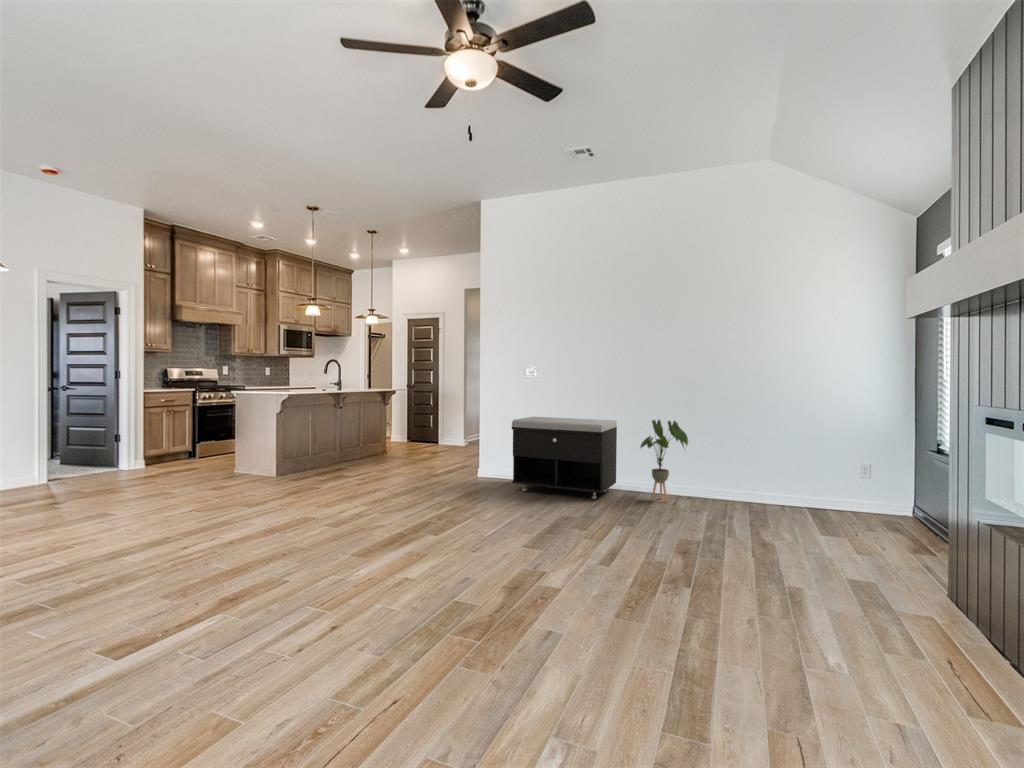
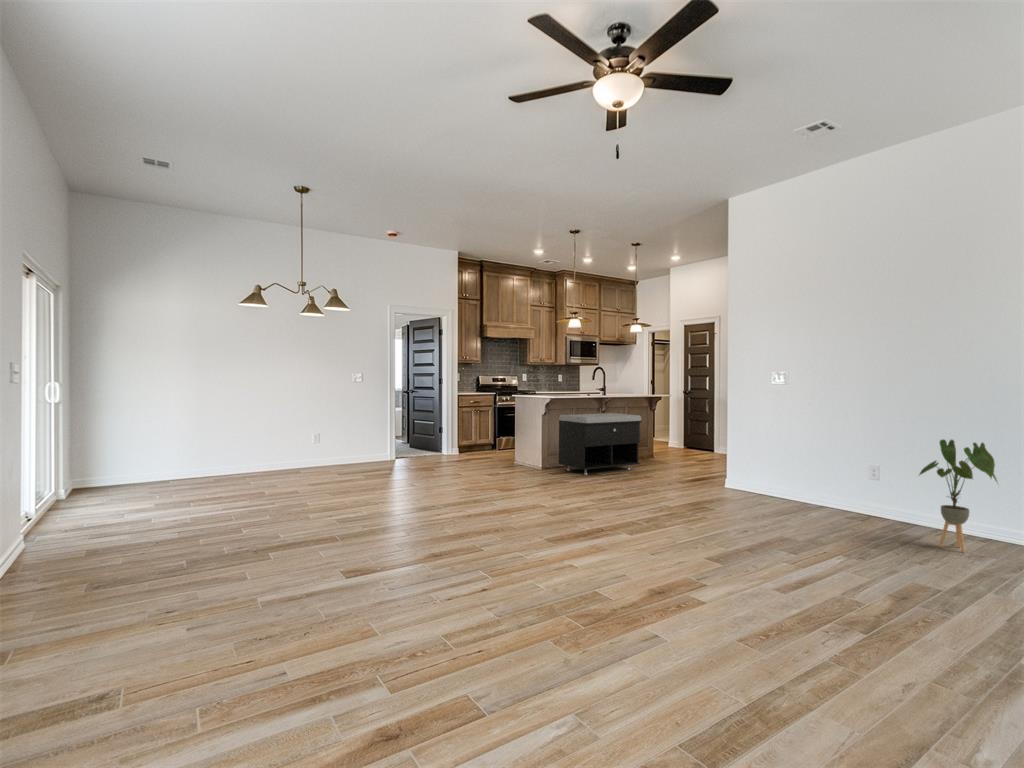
storage bench: present [512,417,617,499] -> present [559,413,641,475]

